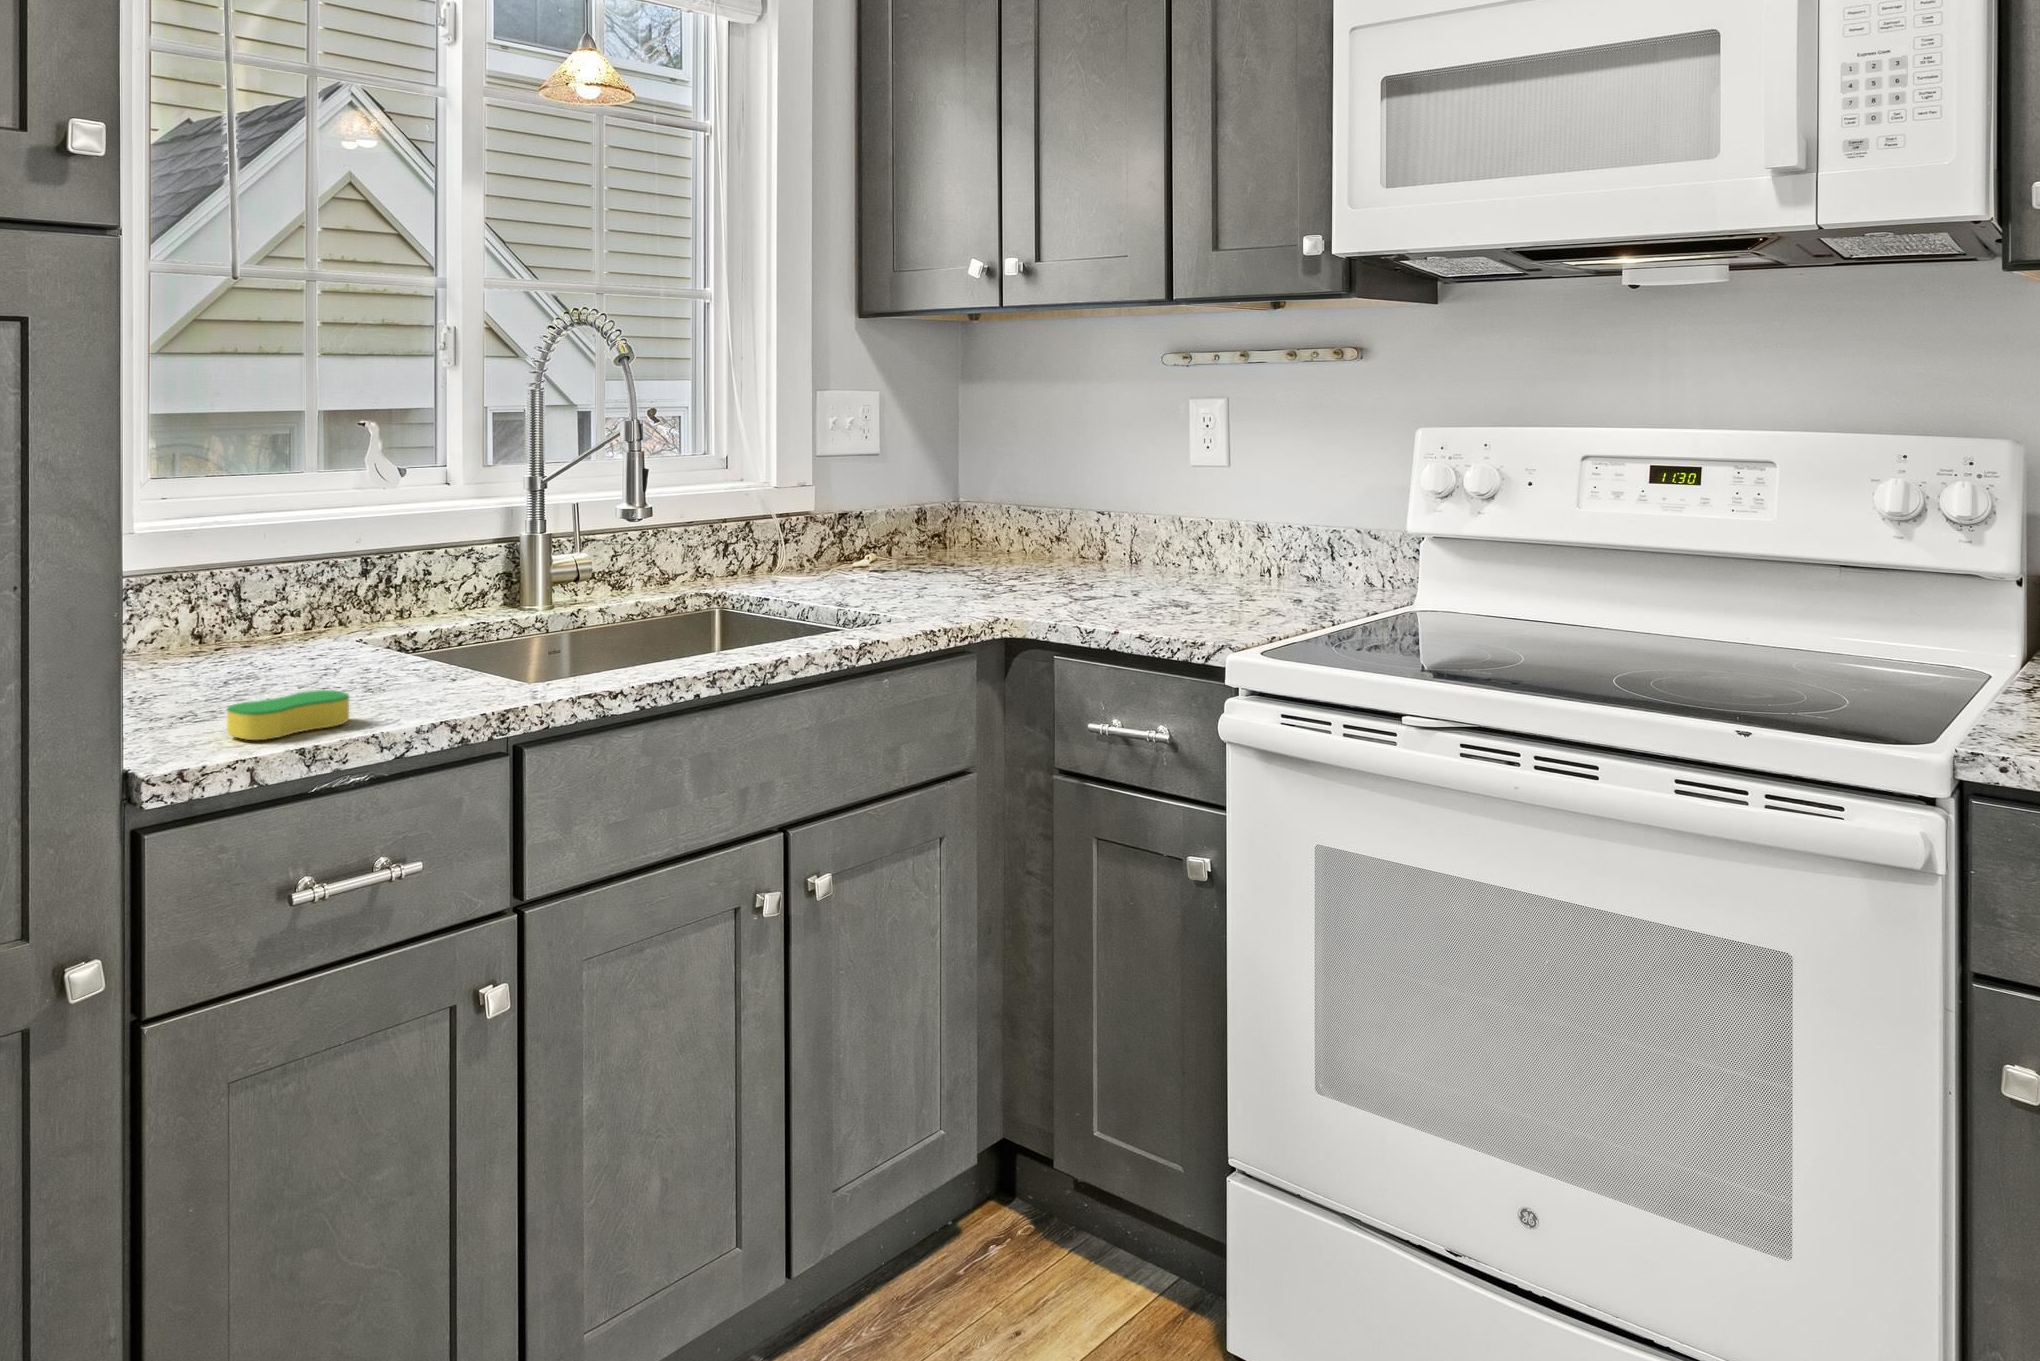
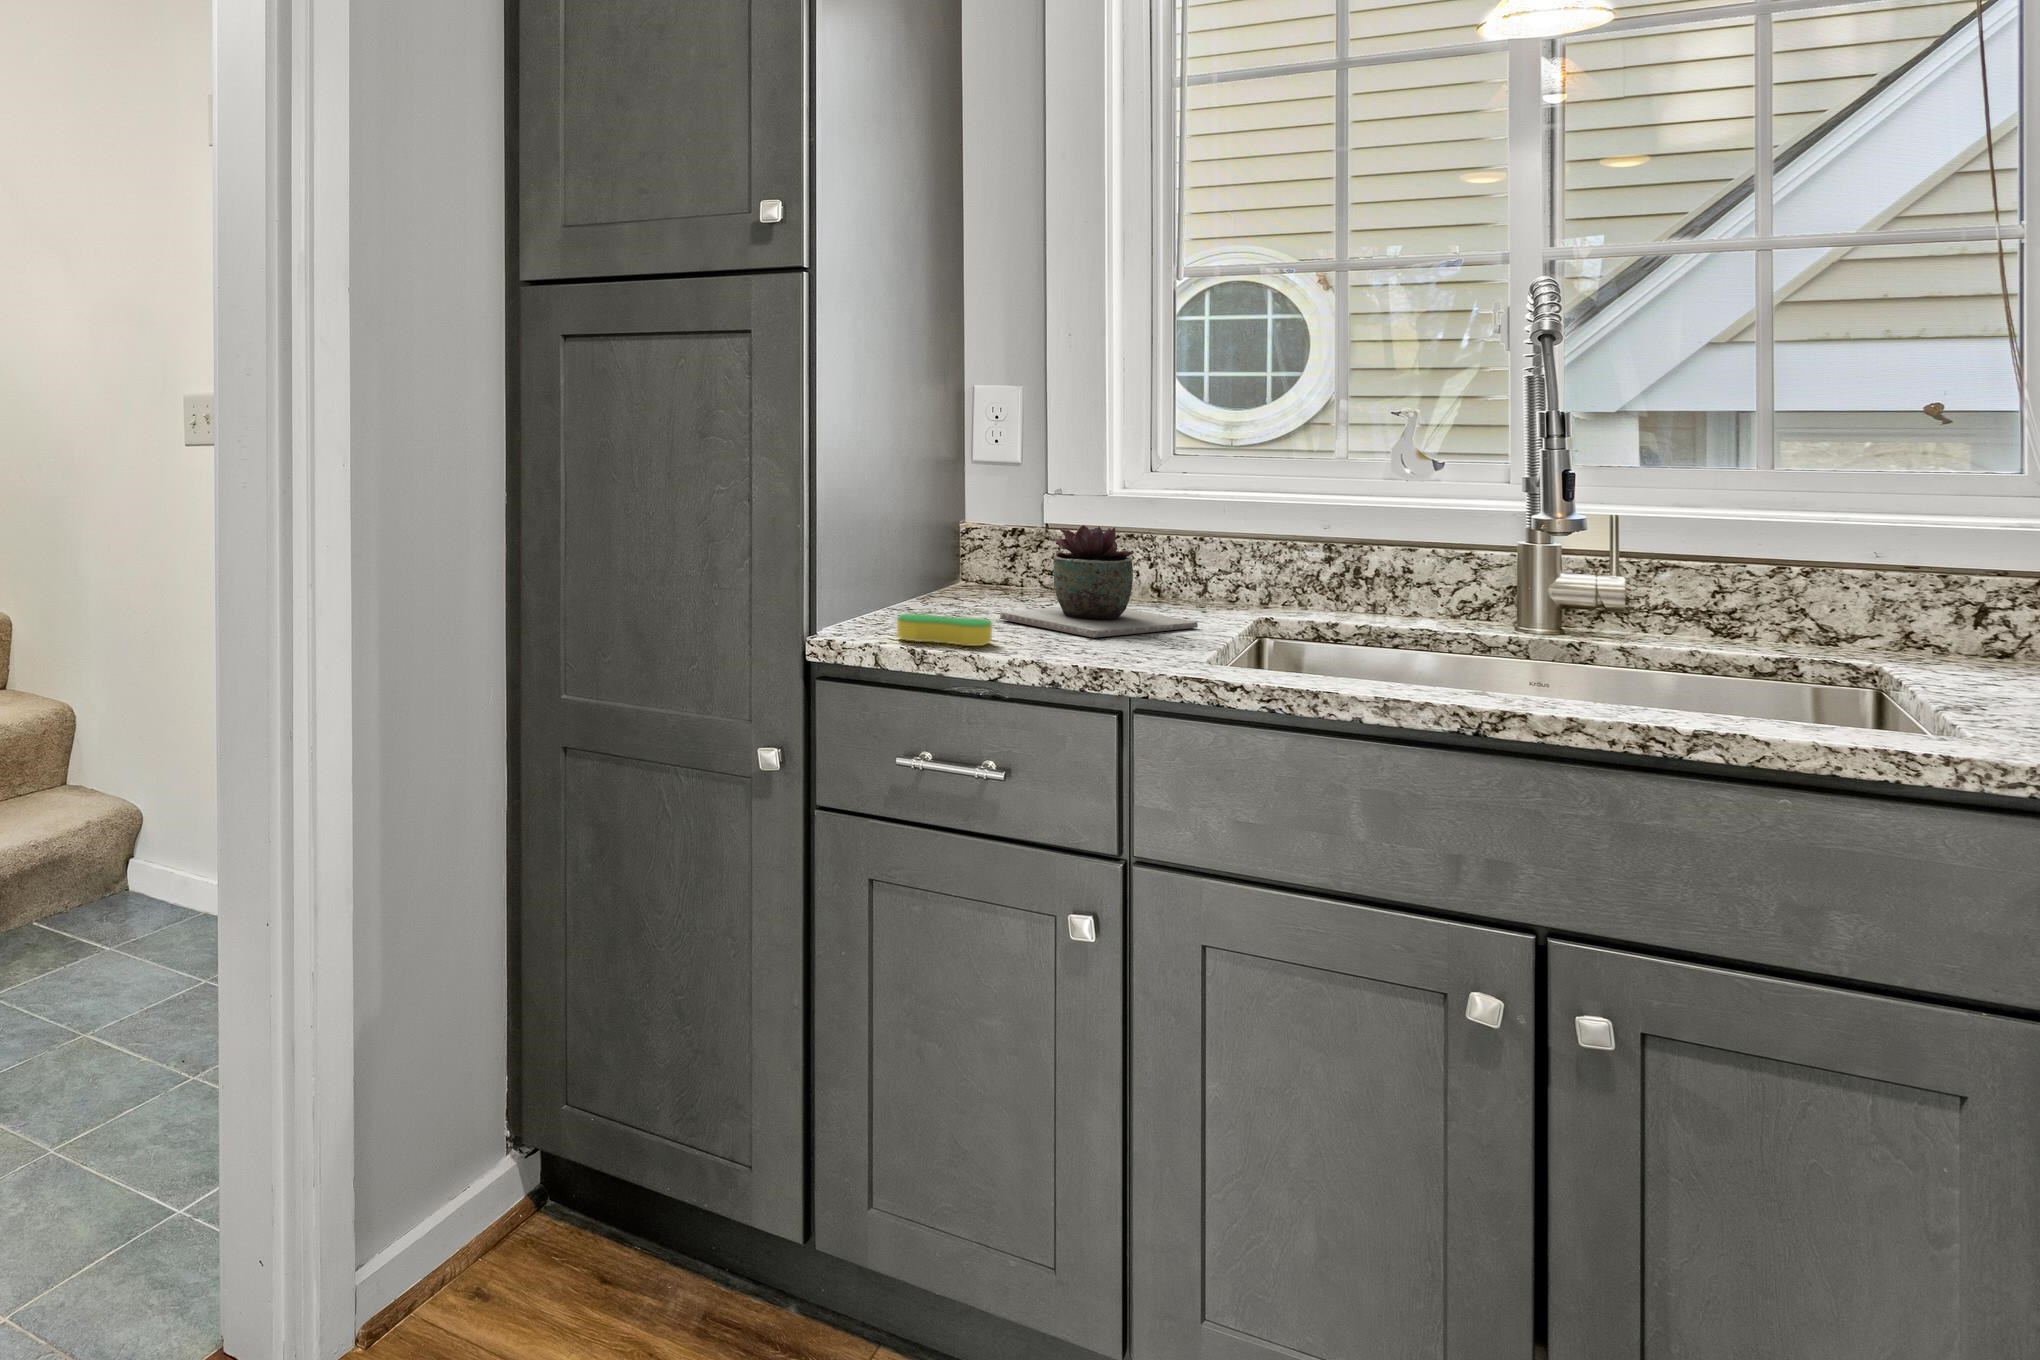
succulent plant: none [202,561,367,698] -> present [1000,525,1198,638]

